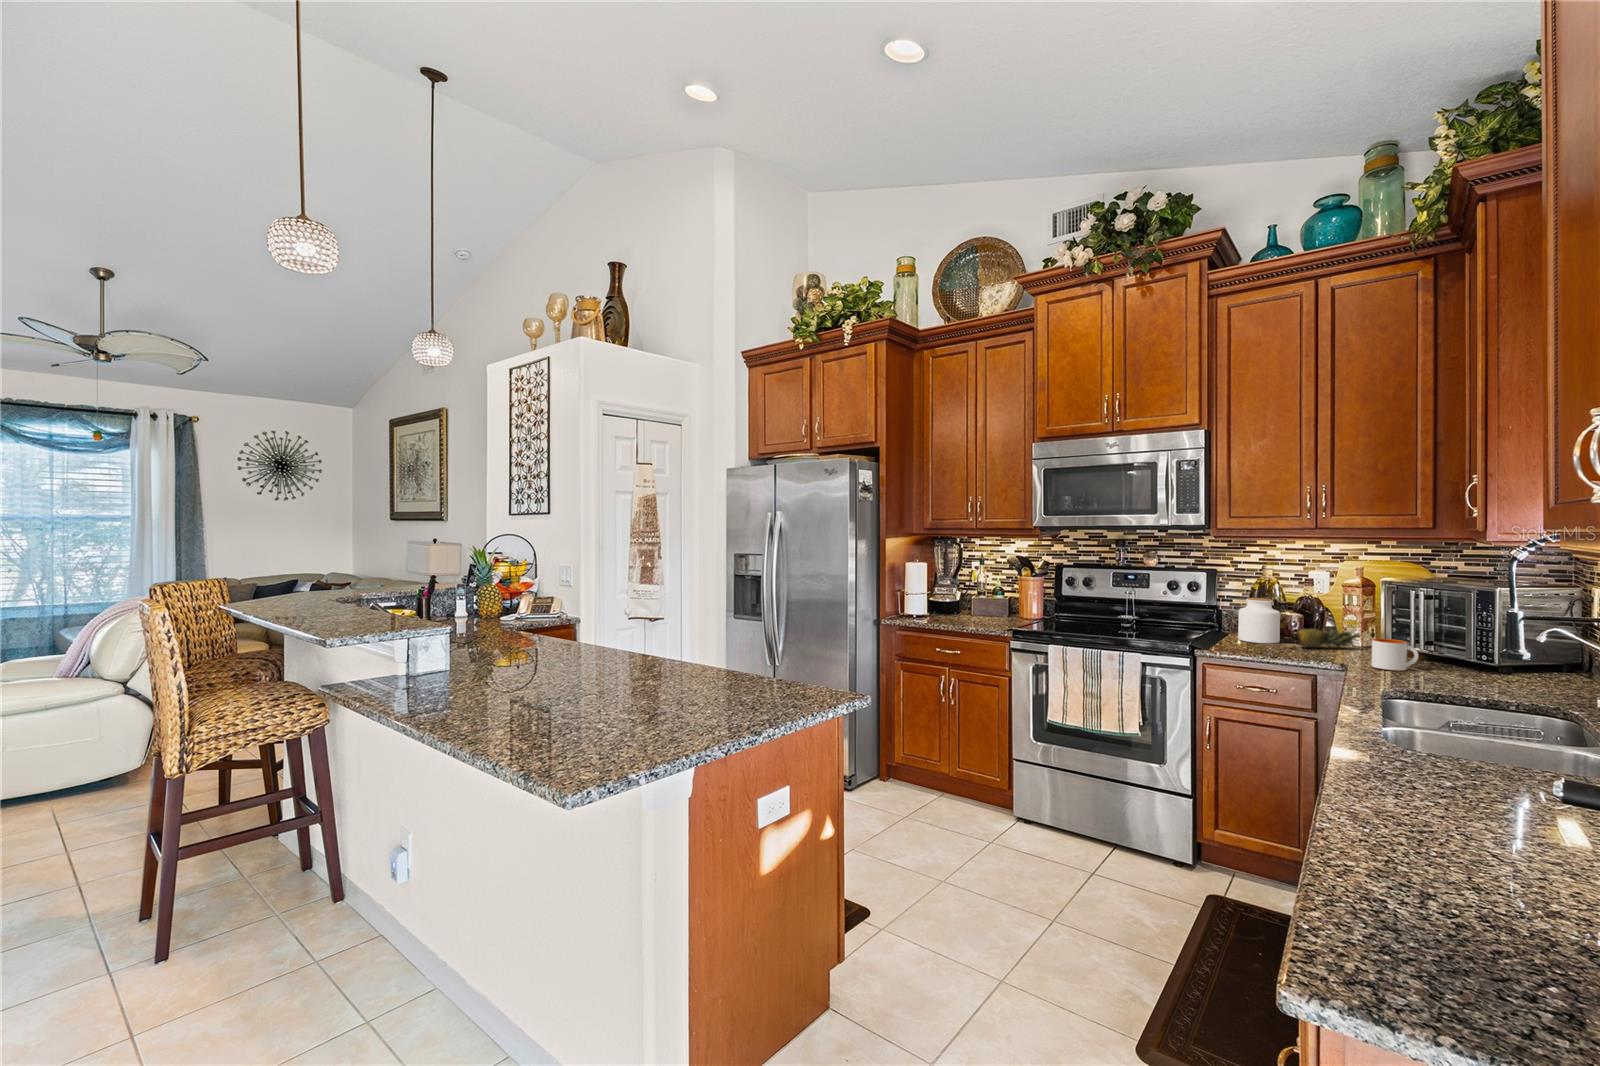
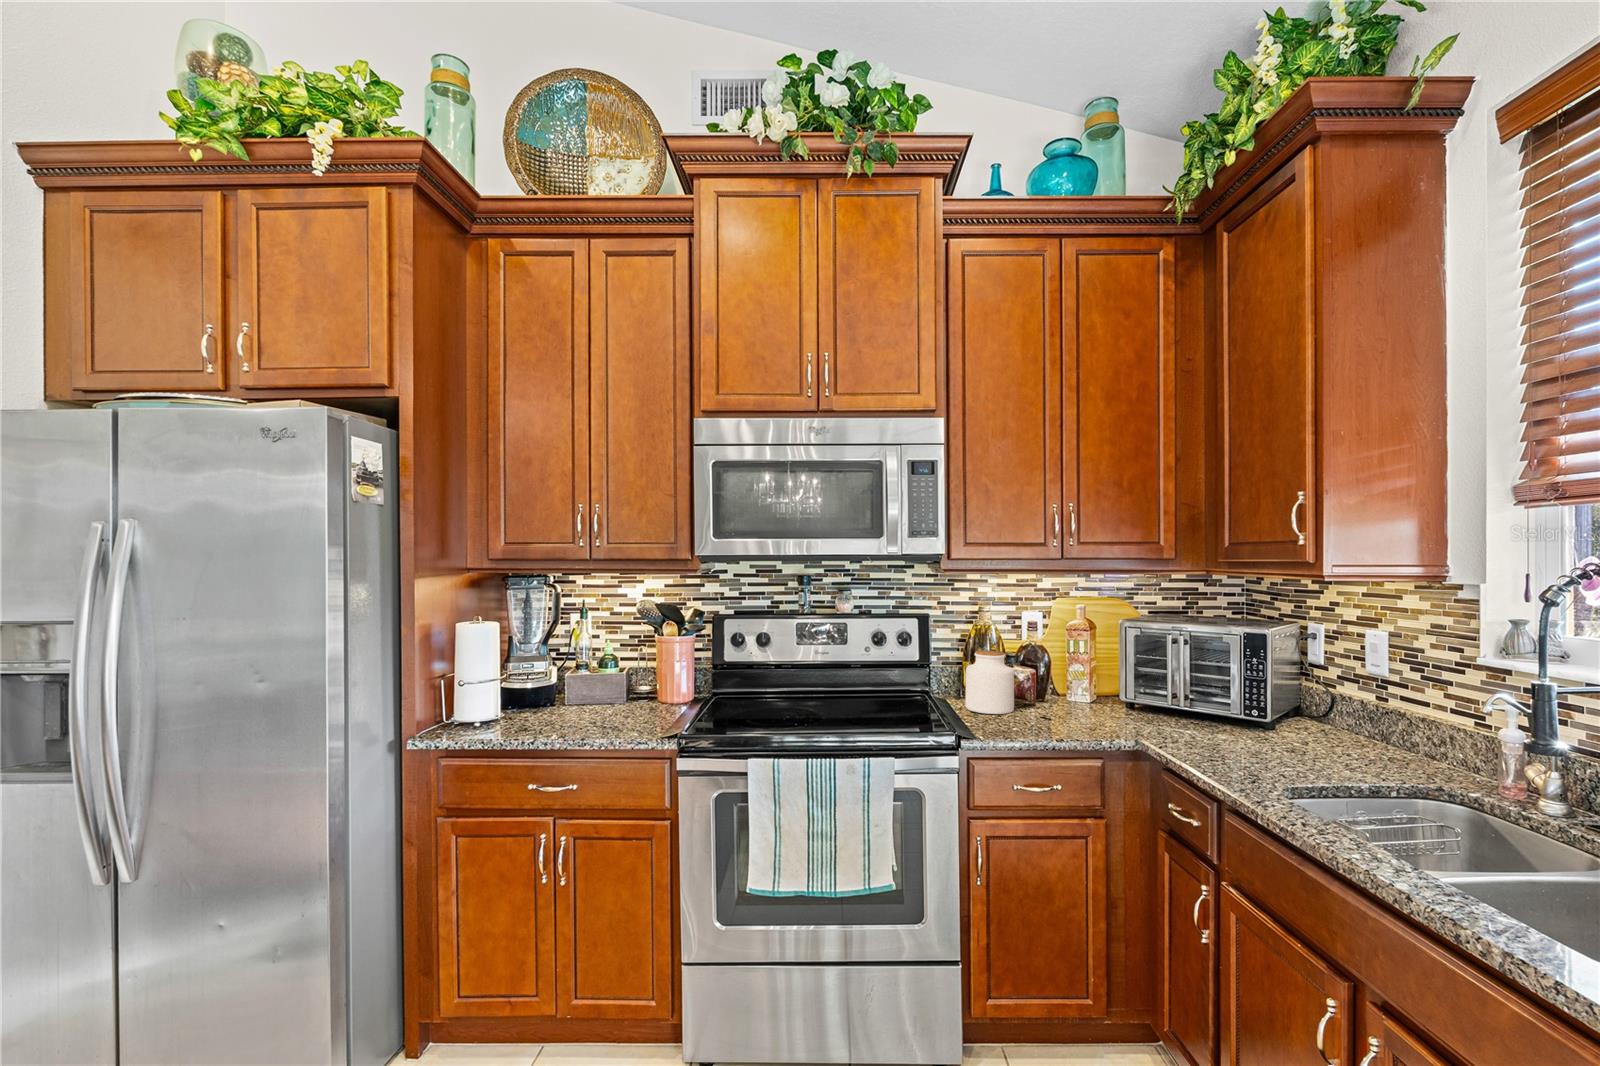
fruit: present [1296,629,1359,647] -> none [1044,685,1110,716]
mug: present [1371,639,1418,671] -> none [1184,707,1236,753]

